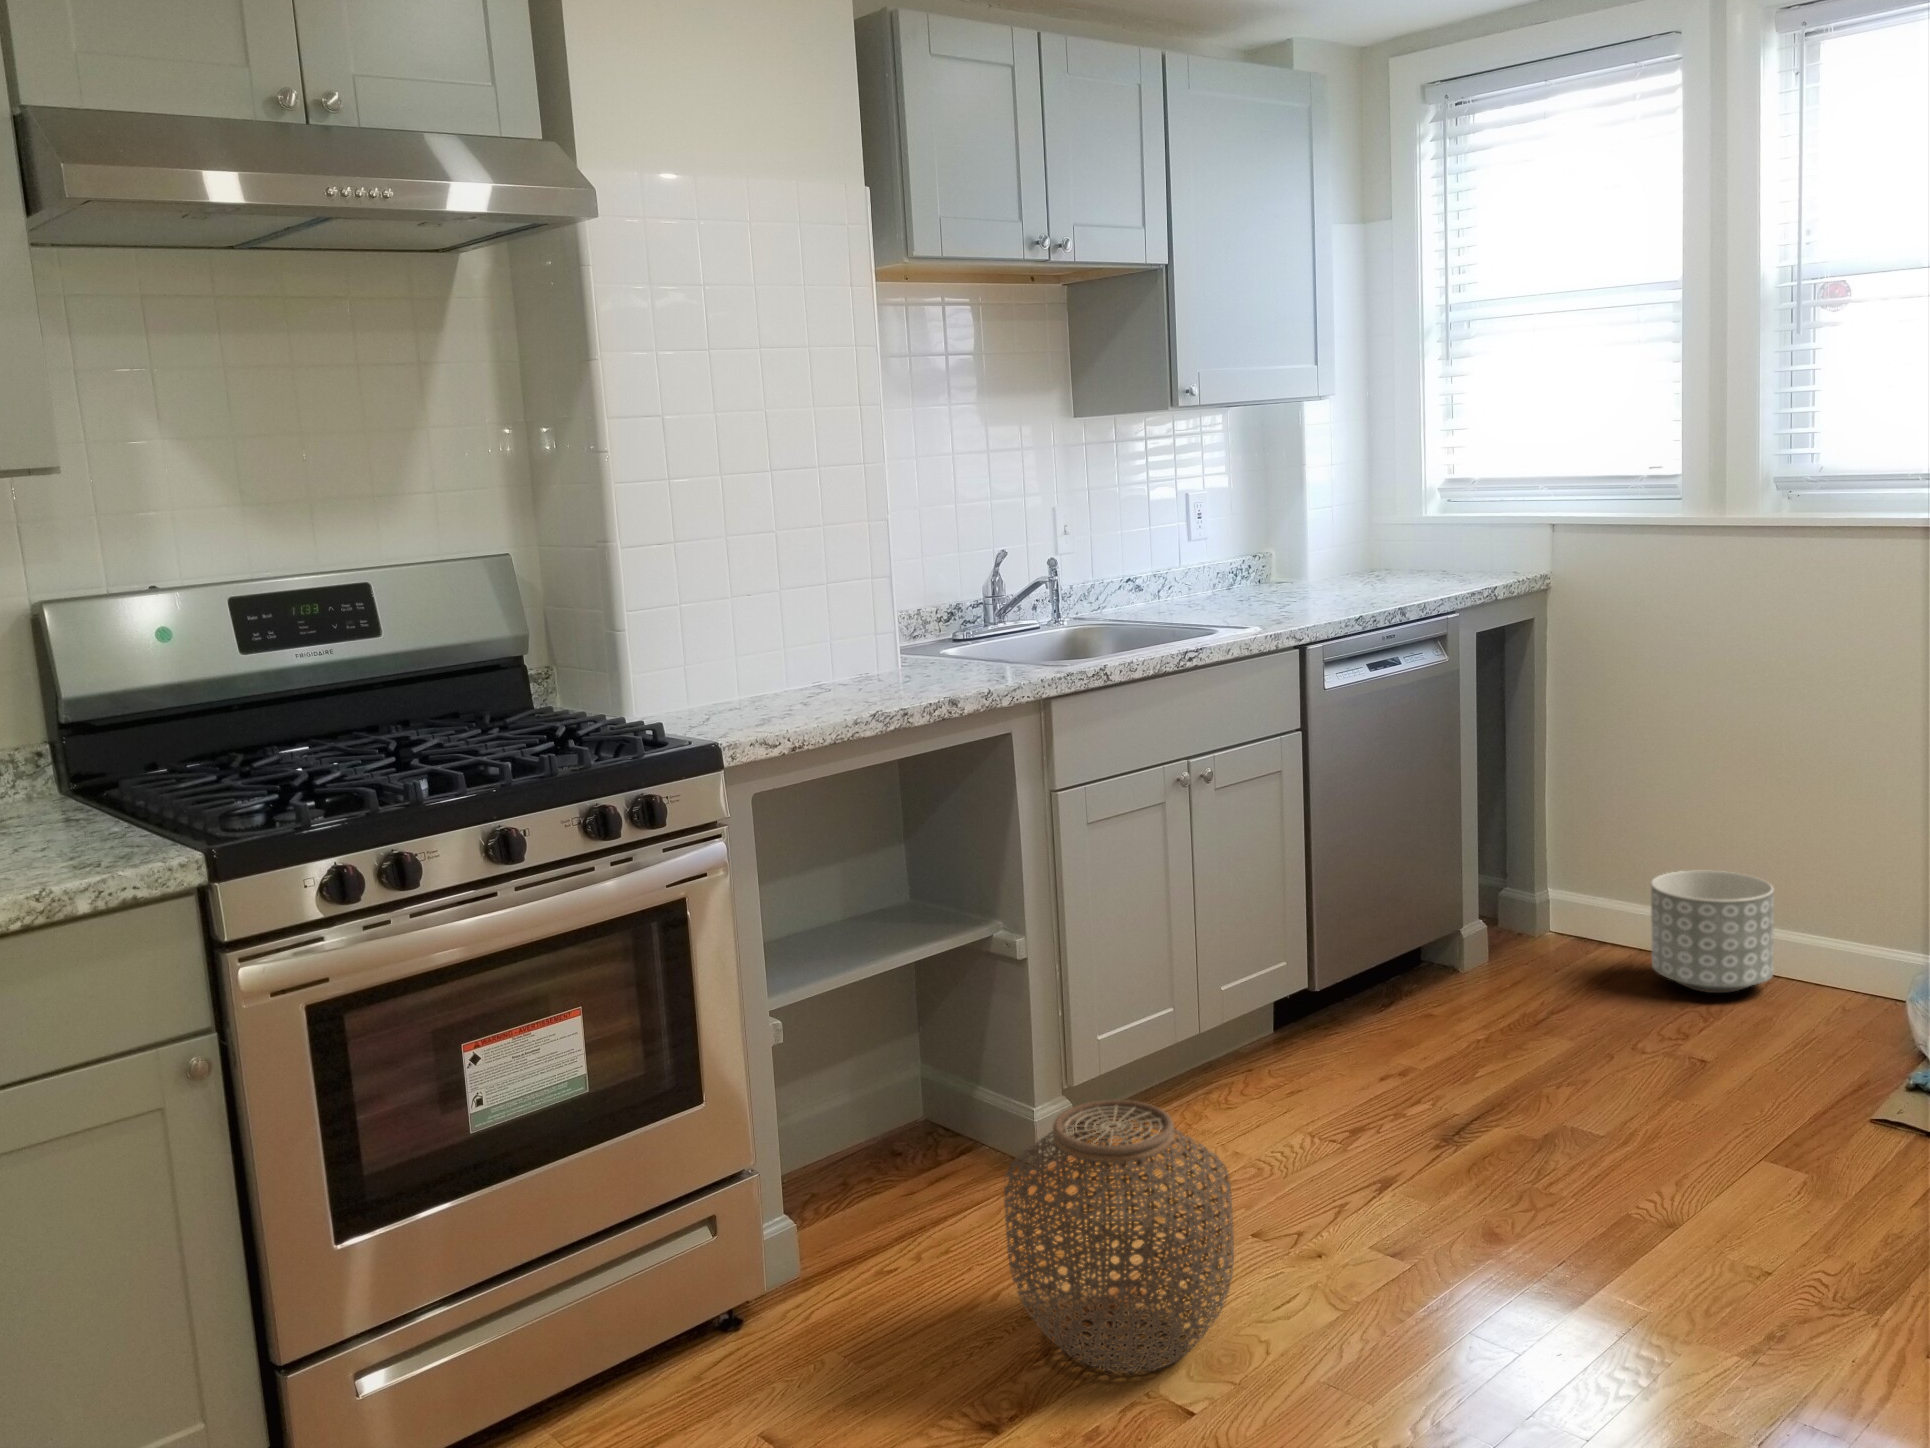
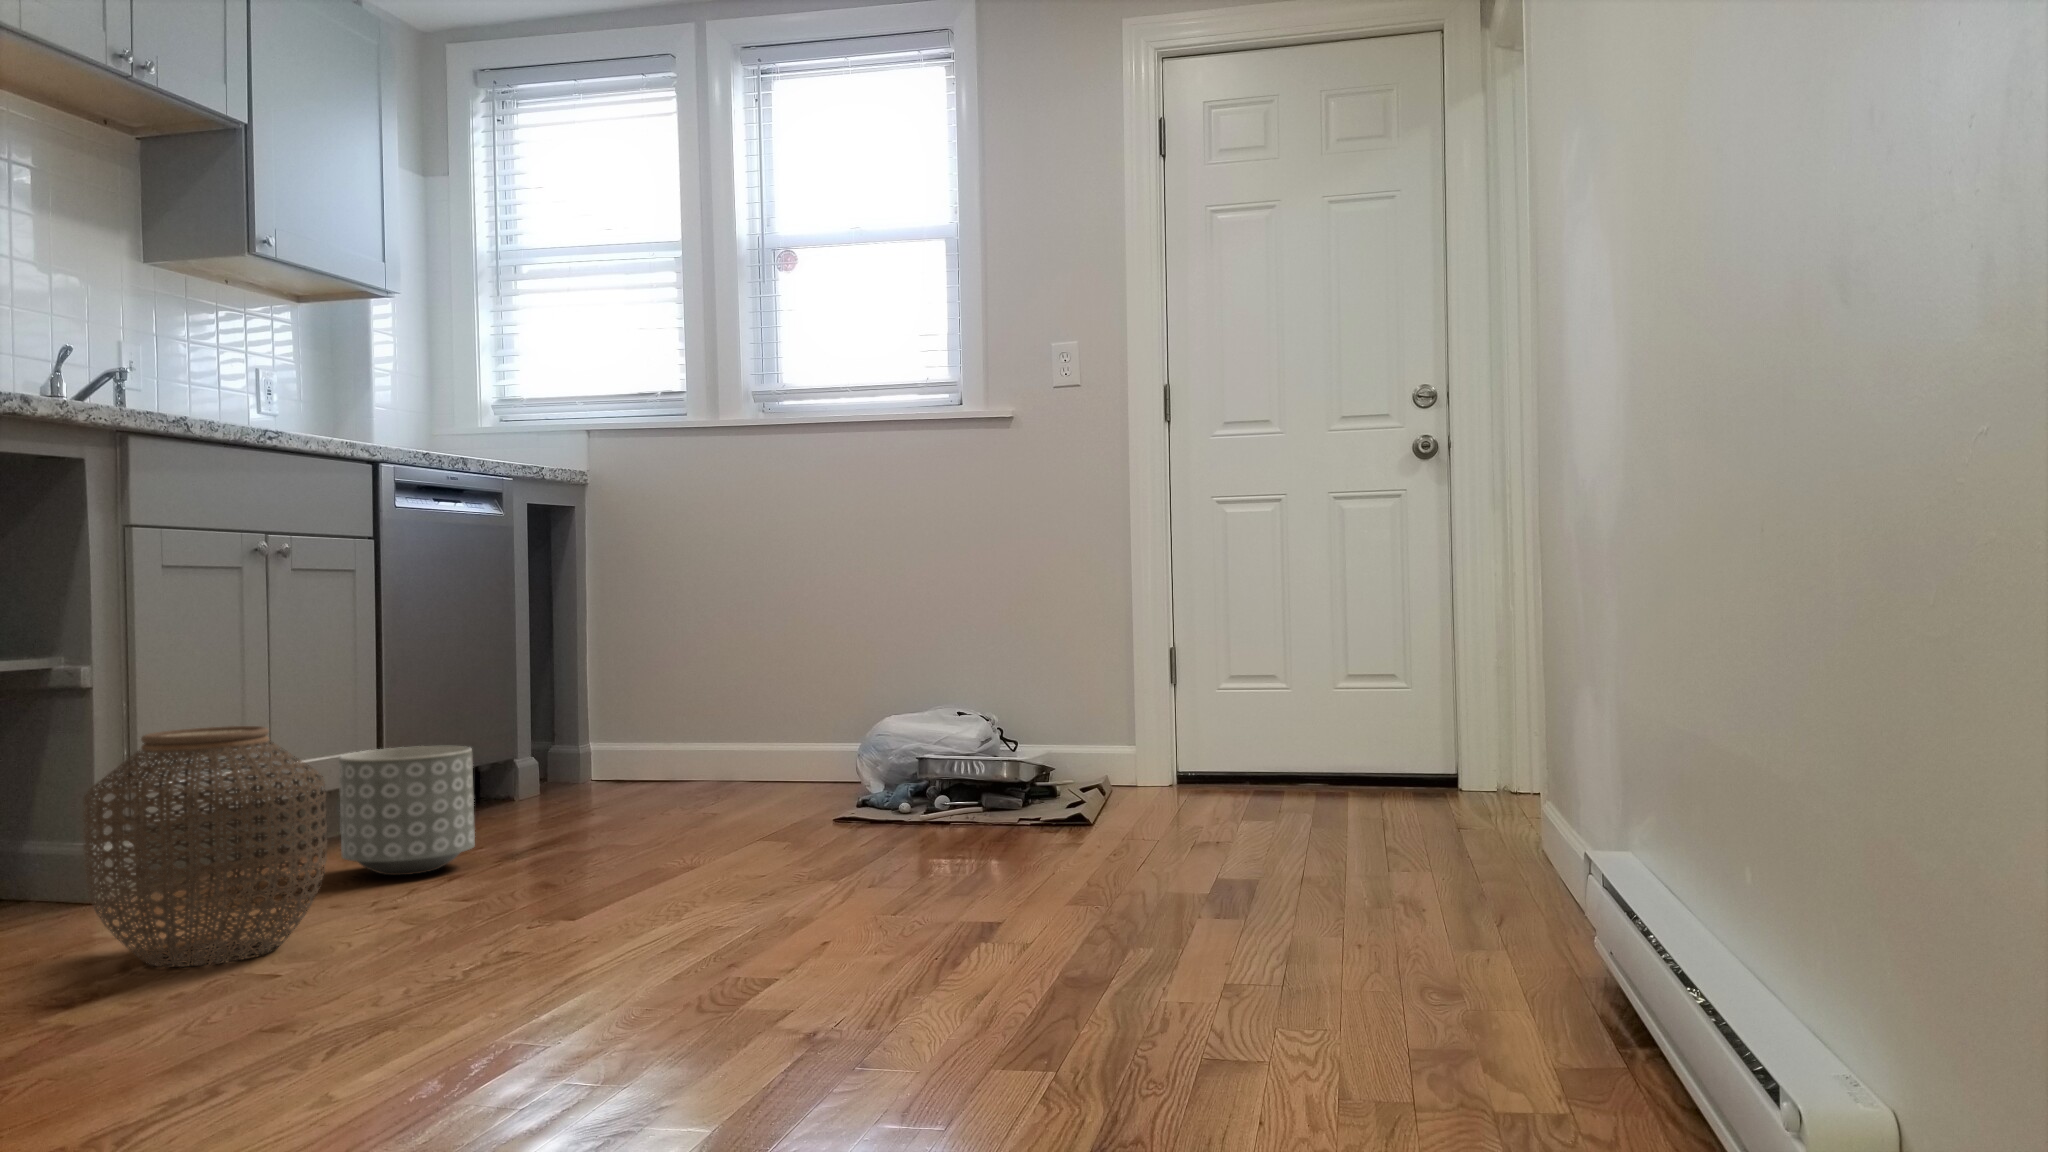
planter: present [1651,871,1774,993] -> present [339,746,475,875]

